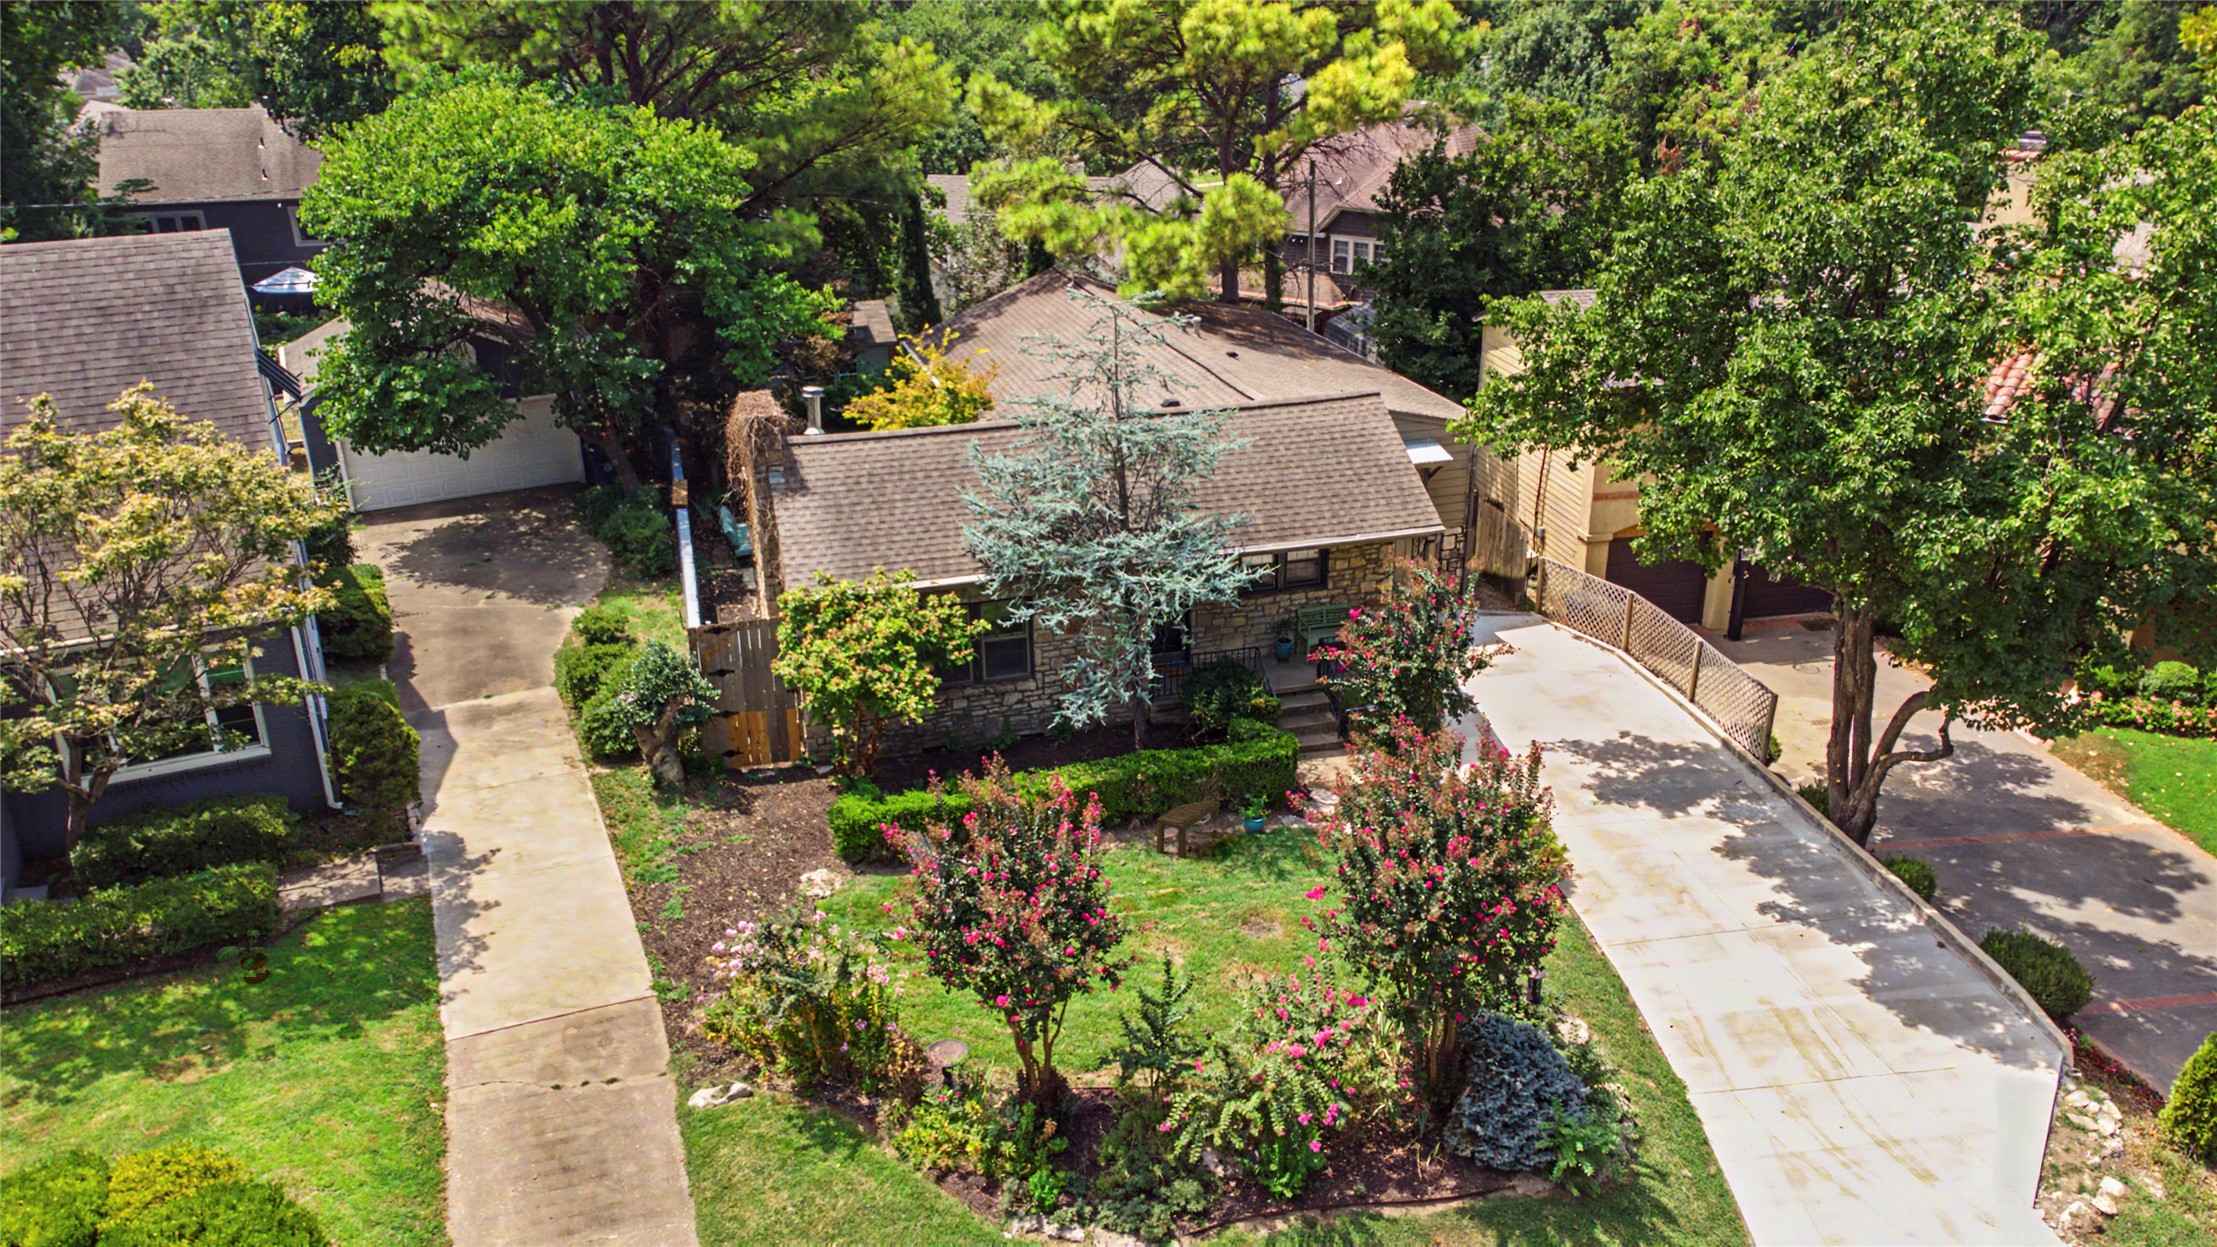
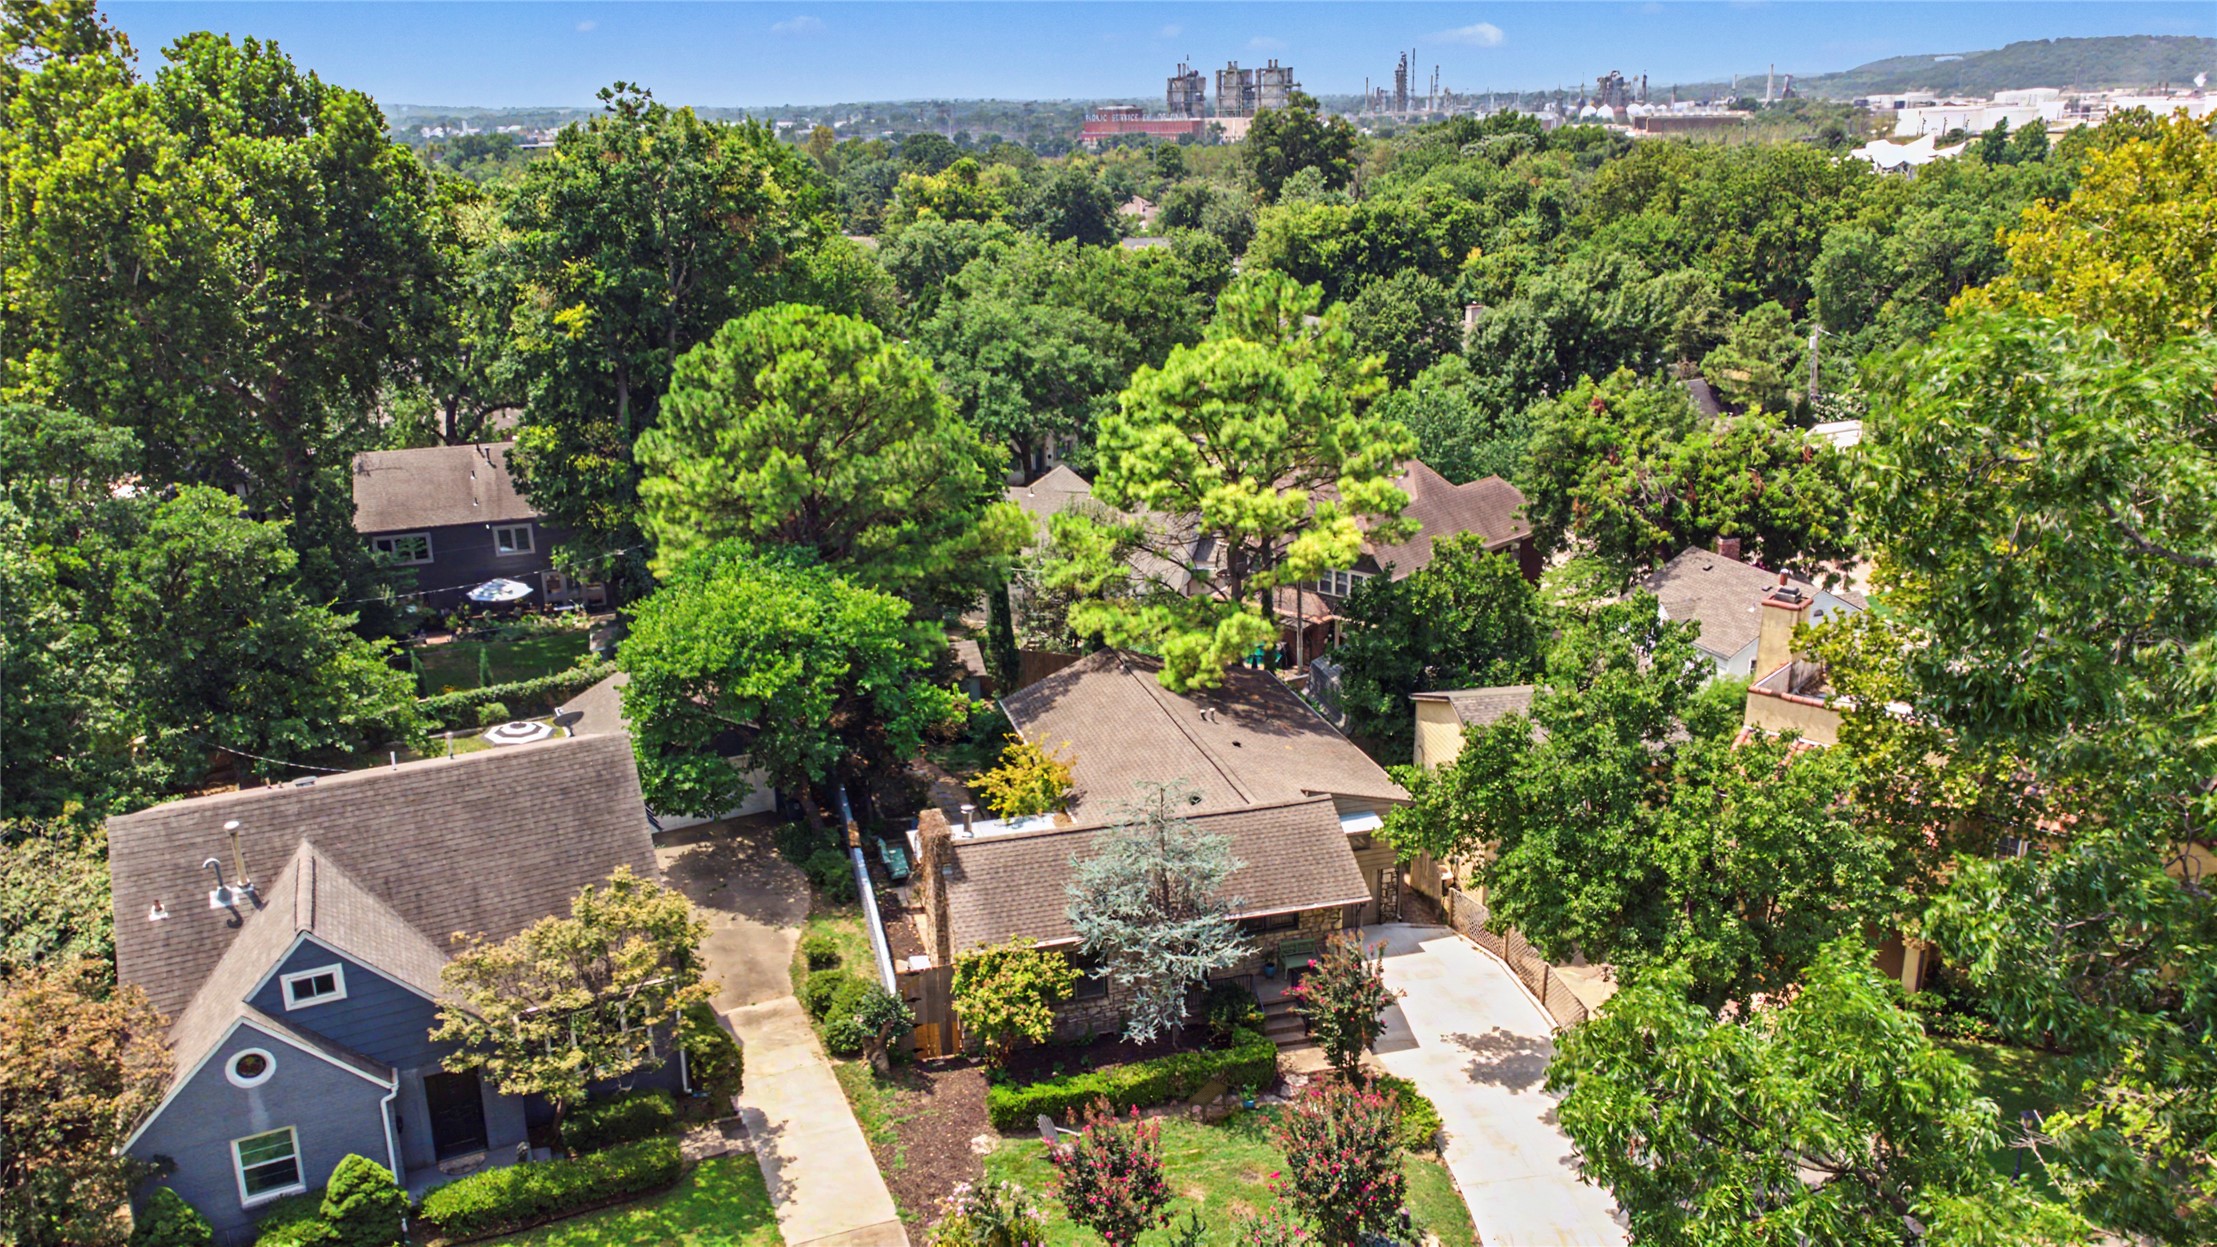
potted plant: present [216,929,273,983] -> none [649,1178,675,1211]

